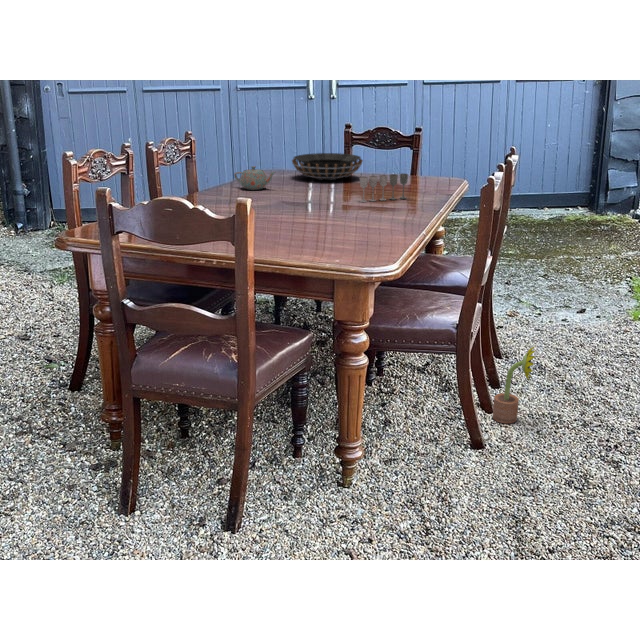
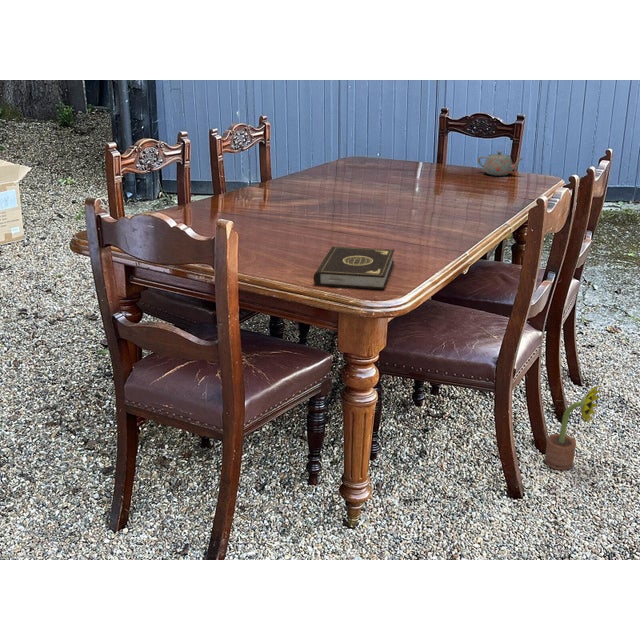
decorative bowl: present [292,153,363,180] -> none [366,140,444,171]
teapot: present [234,166,275,190] -> present [478,151,523,176]
wine glass: present [360,174,408,202] -> none [420,172,479,203]
book: none [313,232,377,262] -> present [314,247,394,289]

